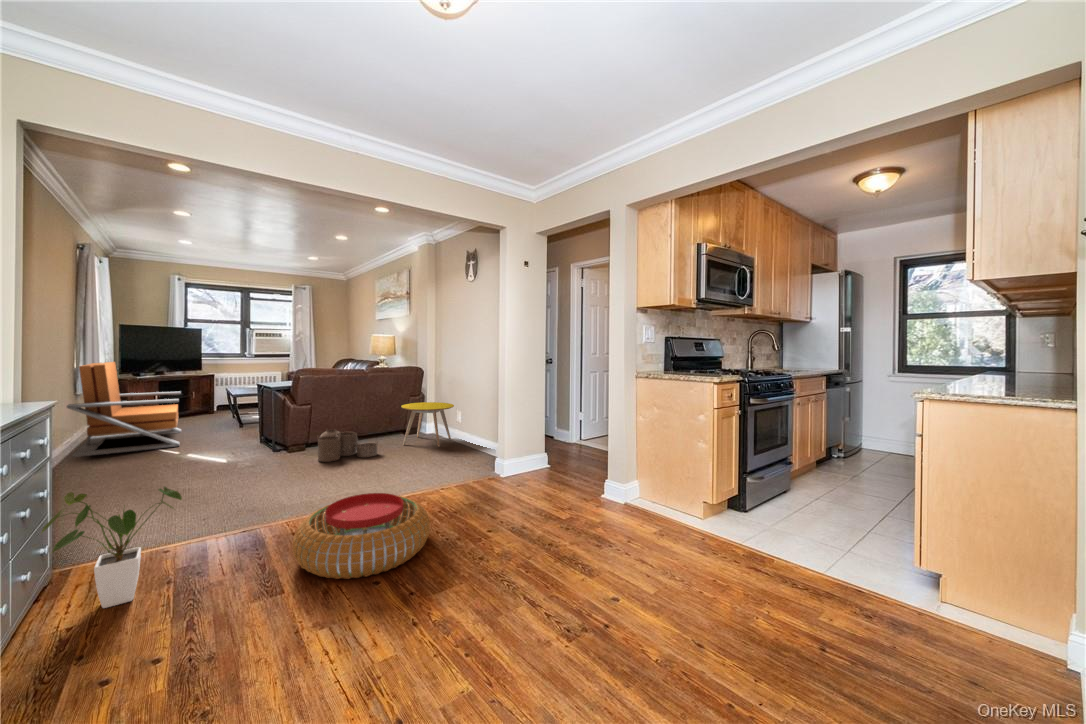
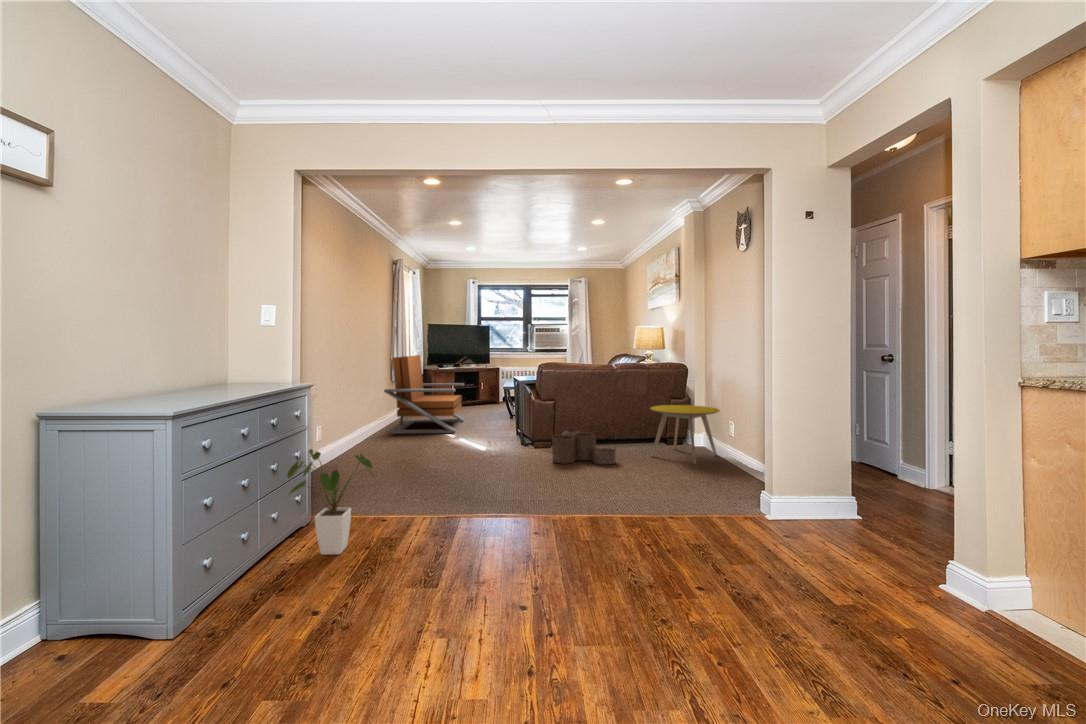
pouf: present [292,493,430,579] -> none [458,498,612,597]

